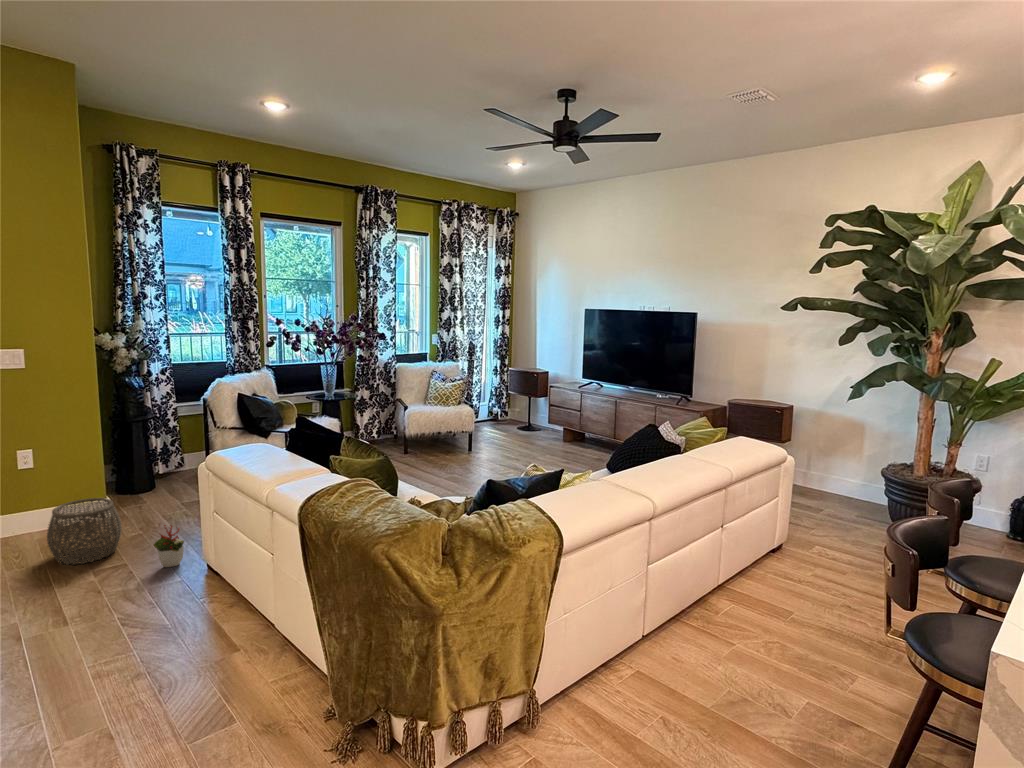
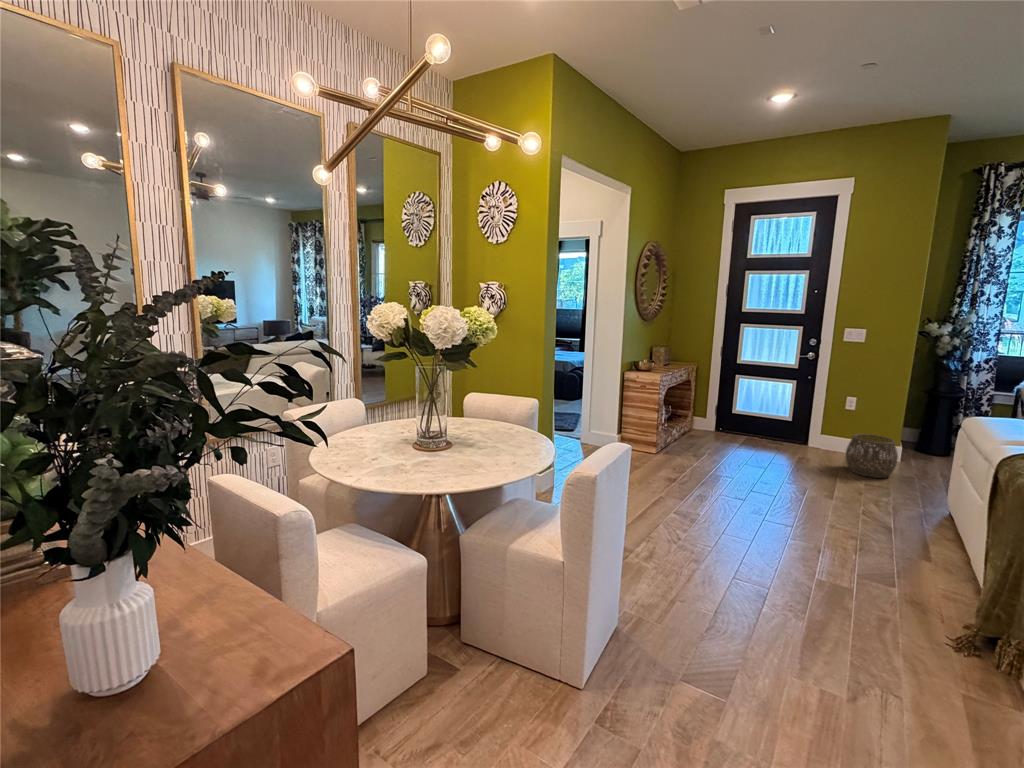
decorative plant: present [153,525,184,567] -> none [911,466,938,501]

